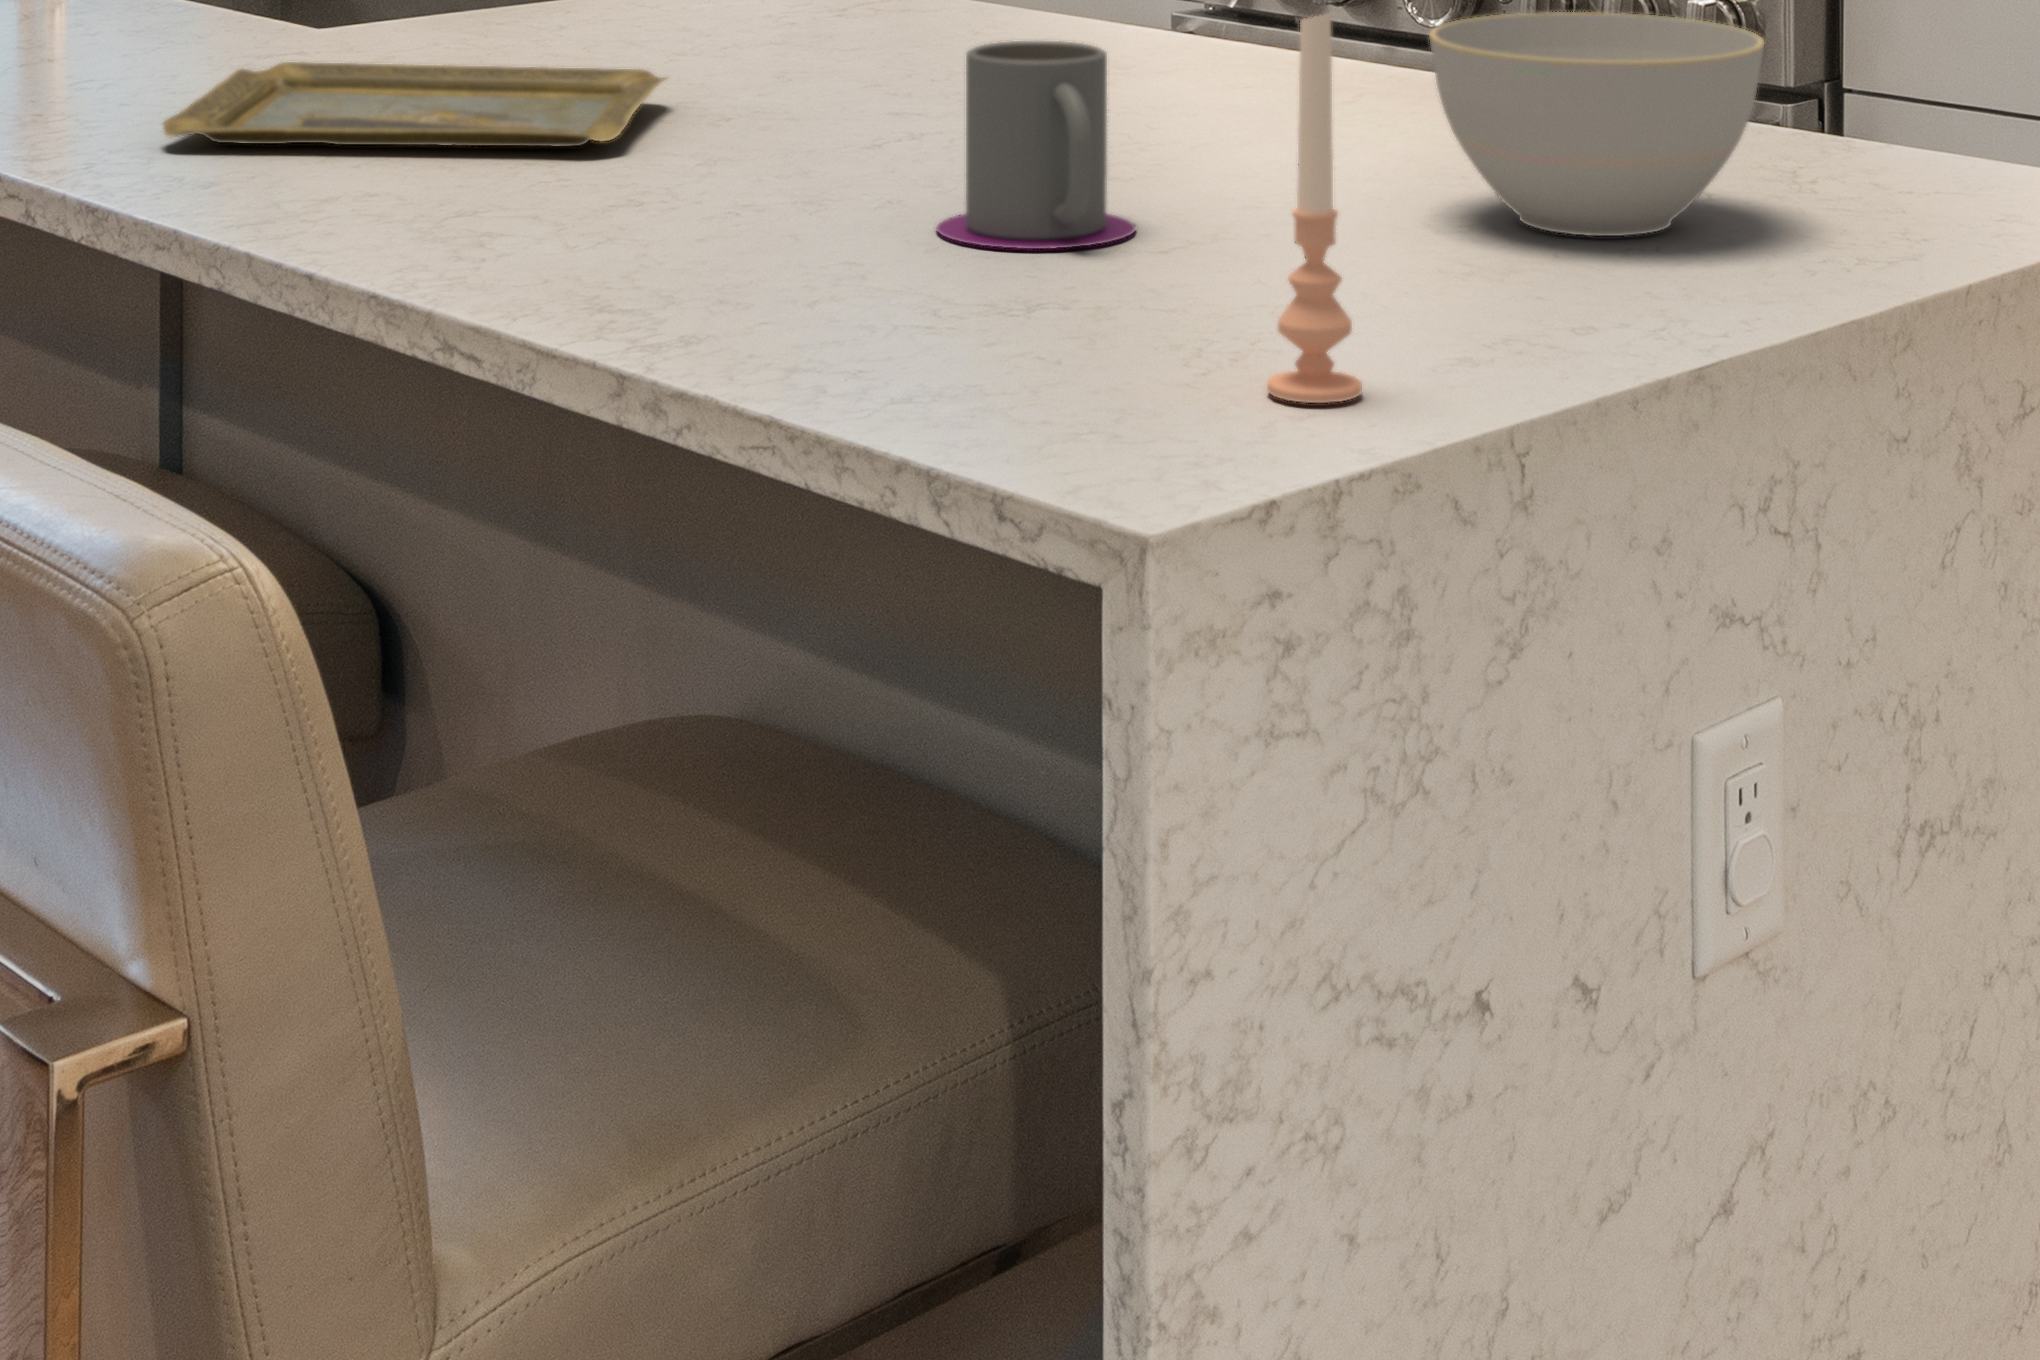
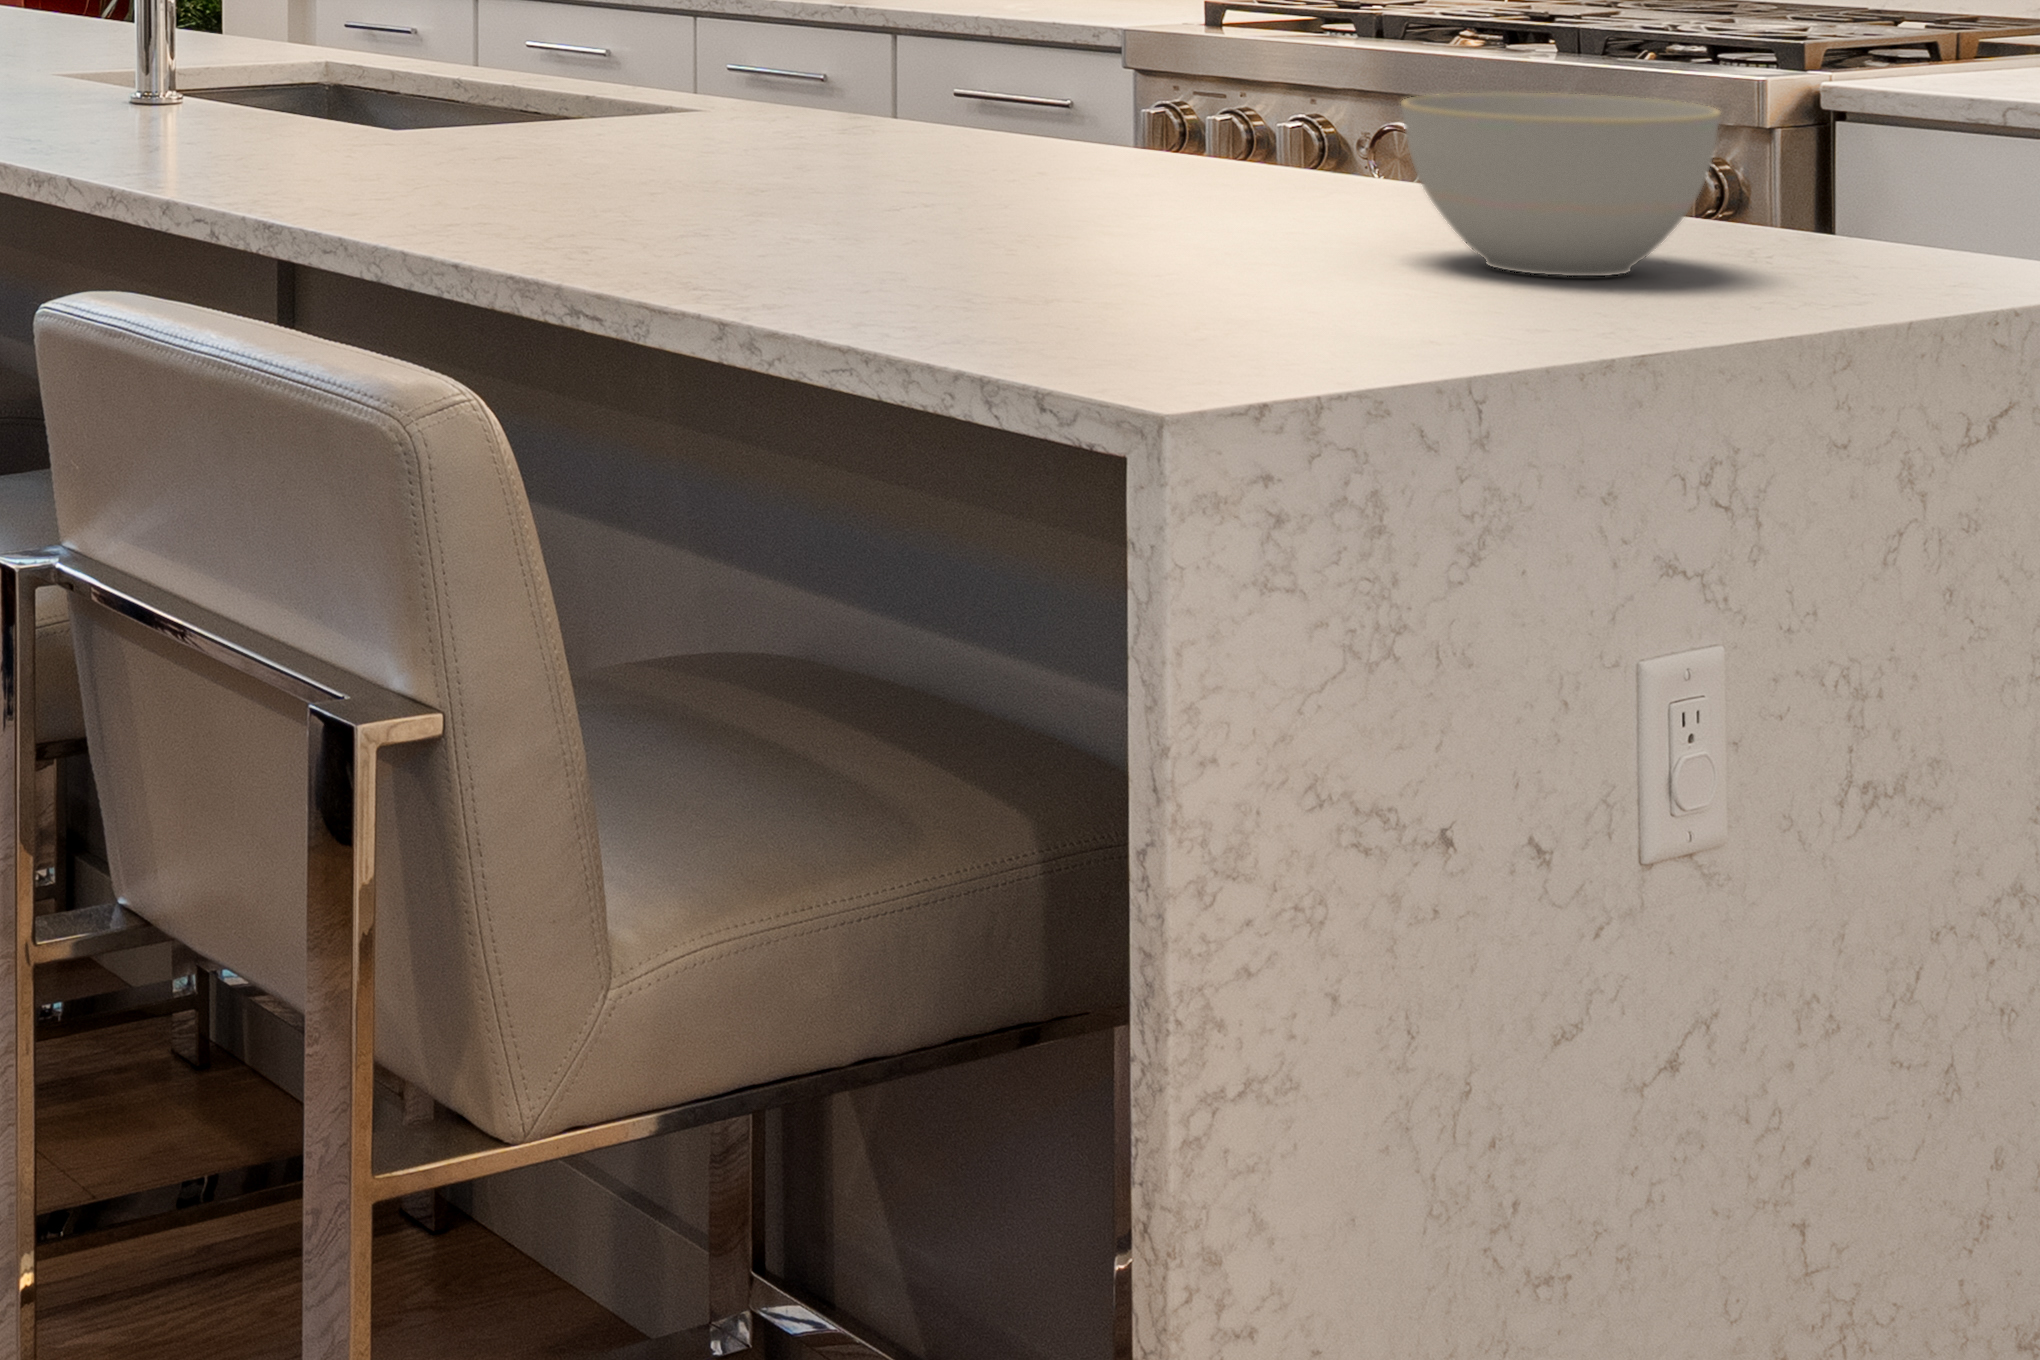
candle: present [1267,14,1362,403] -> none [1263,37,1346,355]
mug: present [936,41,1136,249] -> none [960,102,1136,266]
tray: present [163,62,666,147] -> none [305,136,711,197]

